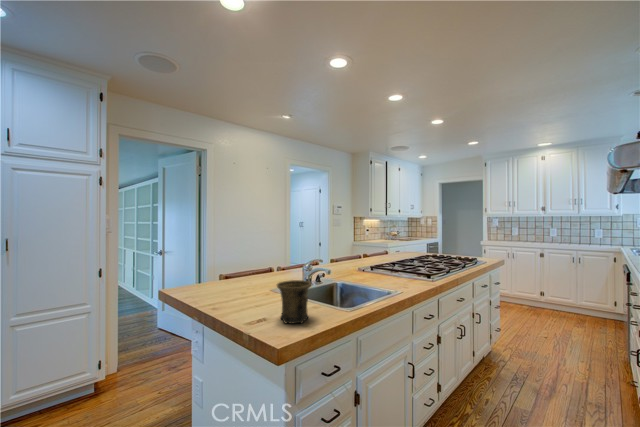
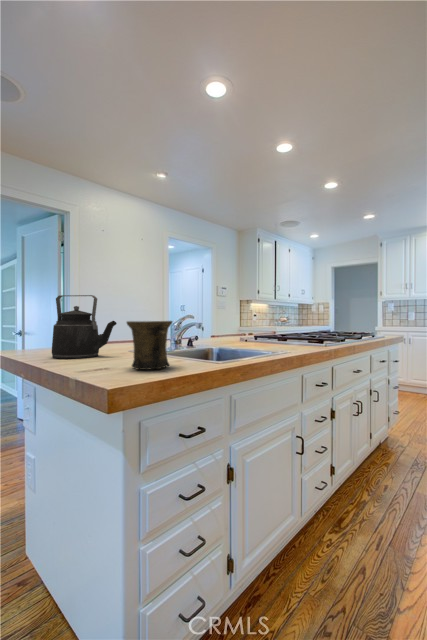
kettle: none [210,248,262,303] -> present [52,295,117,359]

